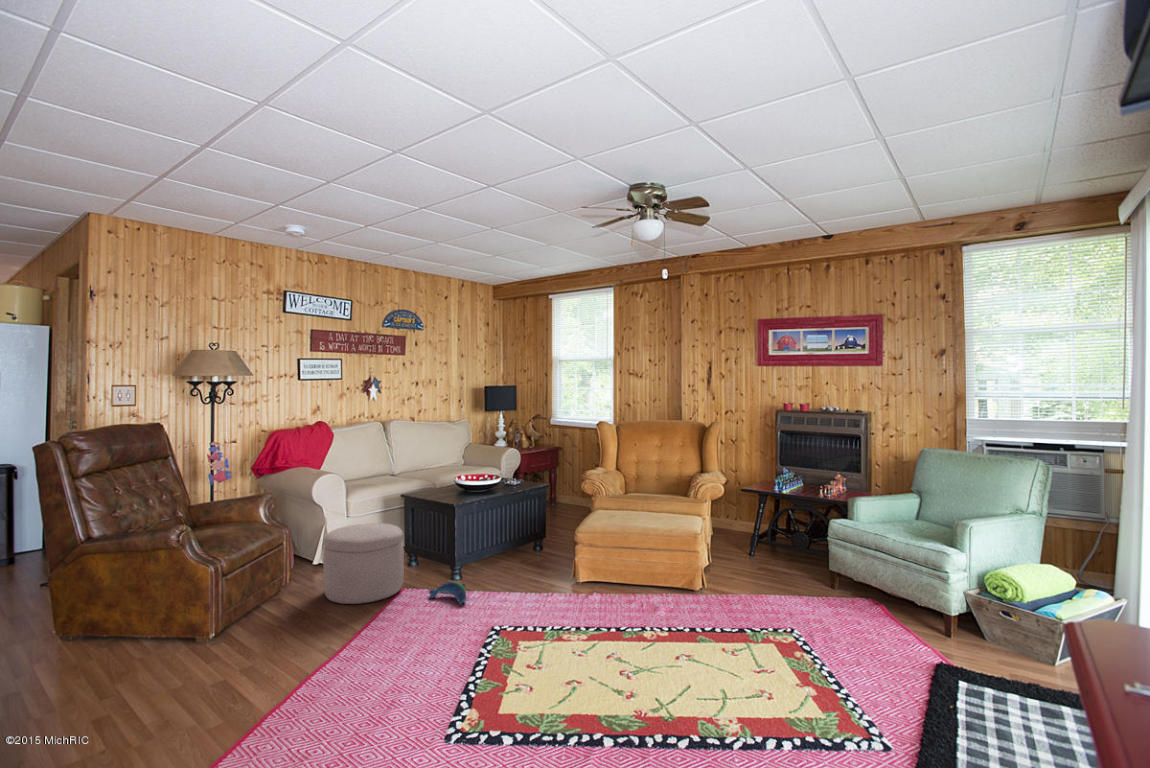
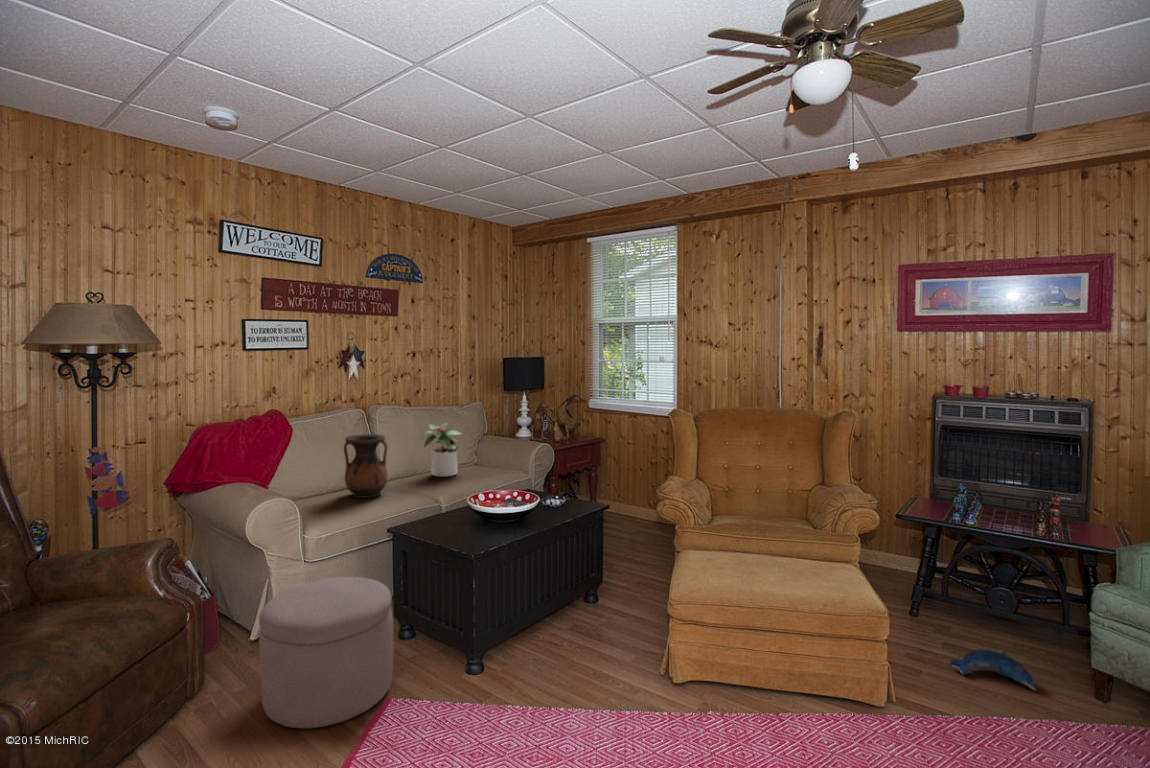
potted plant: none [422,433,454,471] -> present [424,423,461,477]
vase: none [368,439,398,482] -> present [344,434,388,498]
plush toy: present [429,582,466,605] -> present [950,649,1037,691]

